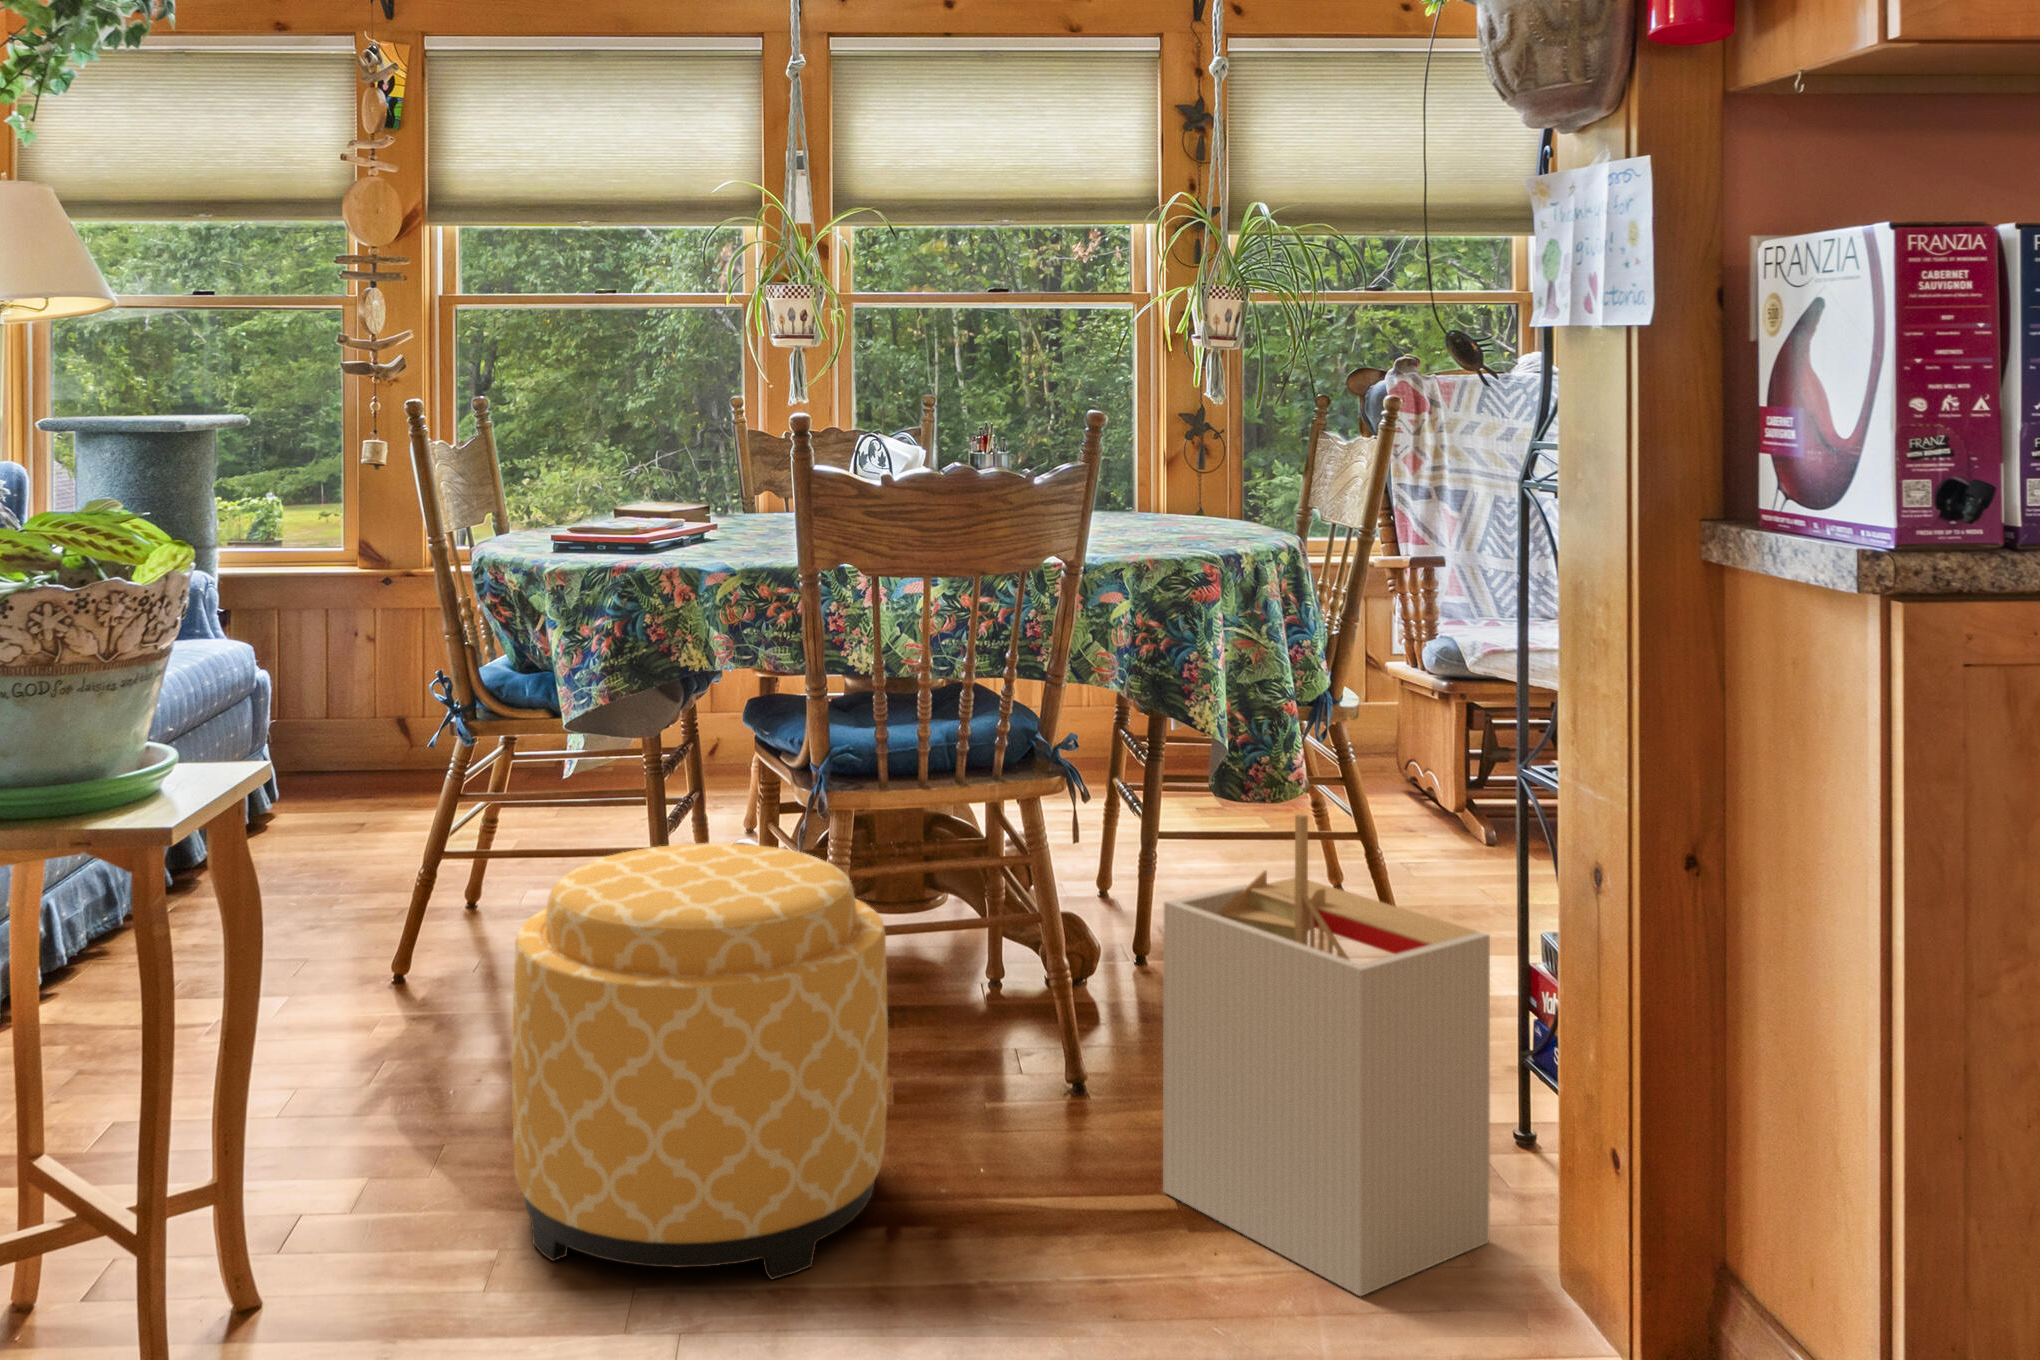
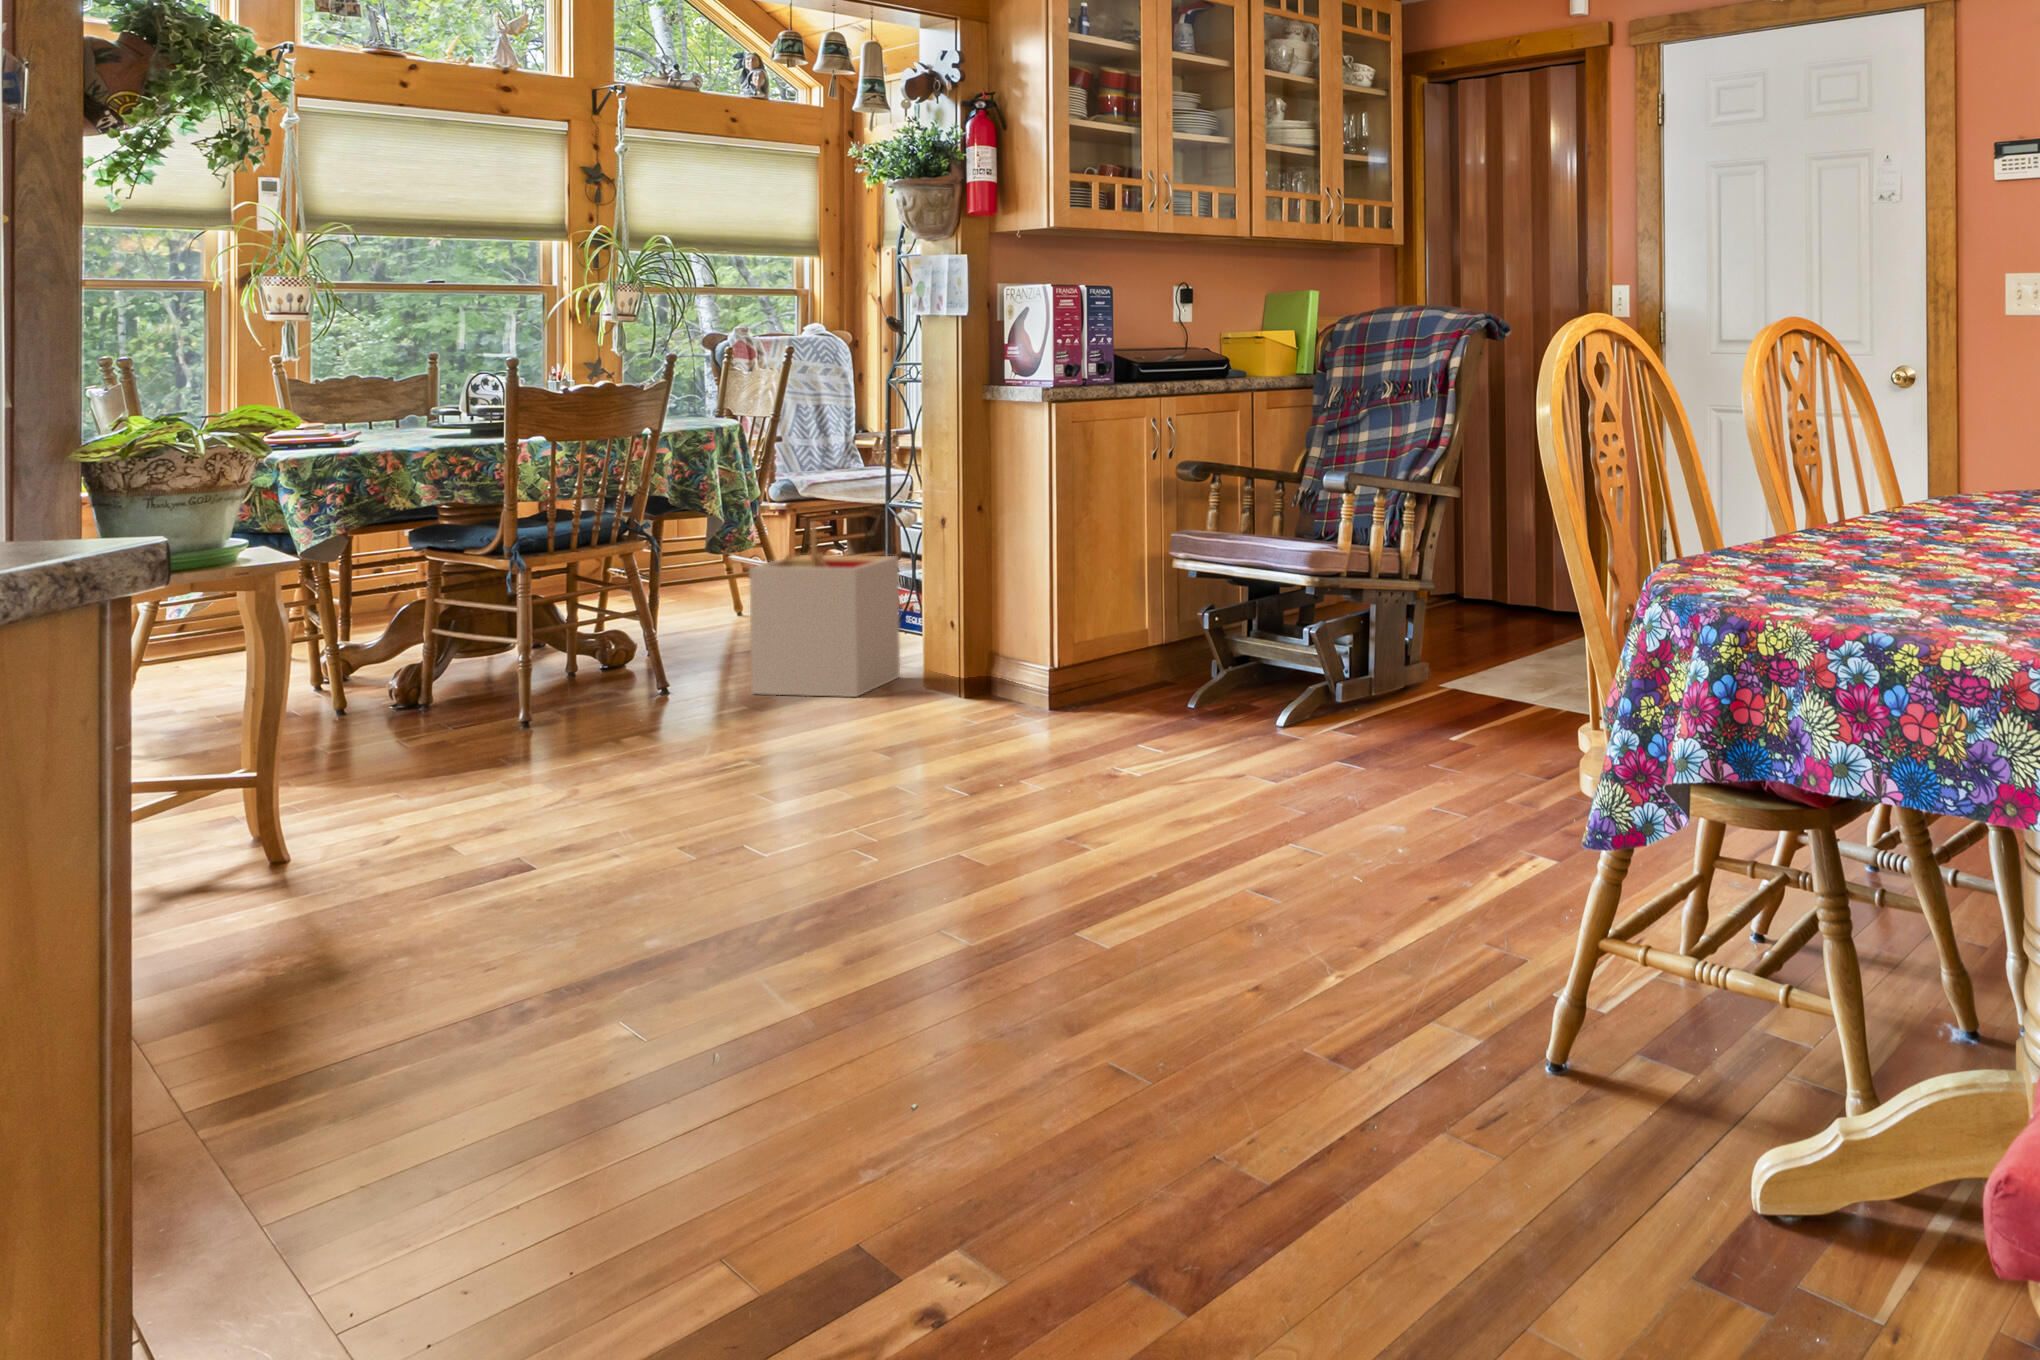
ottoman: present [512,843,888,1279] -> none [398,572,620,768]

